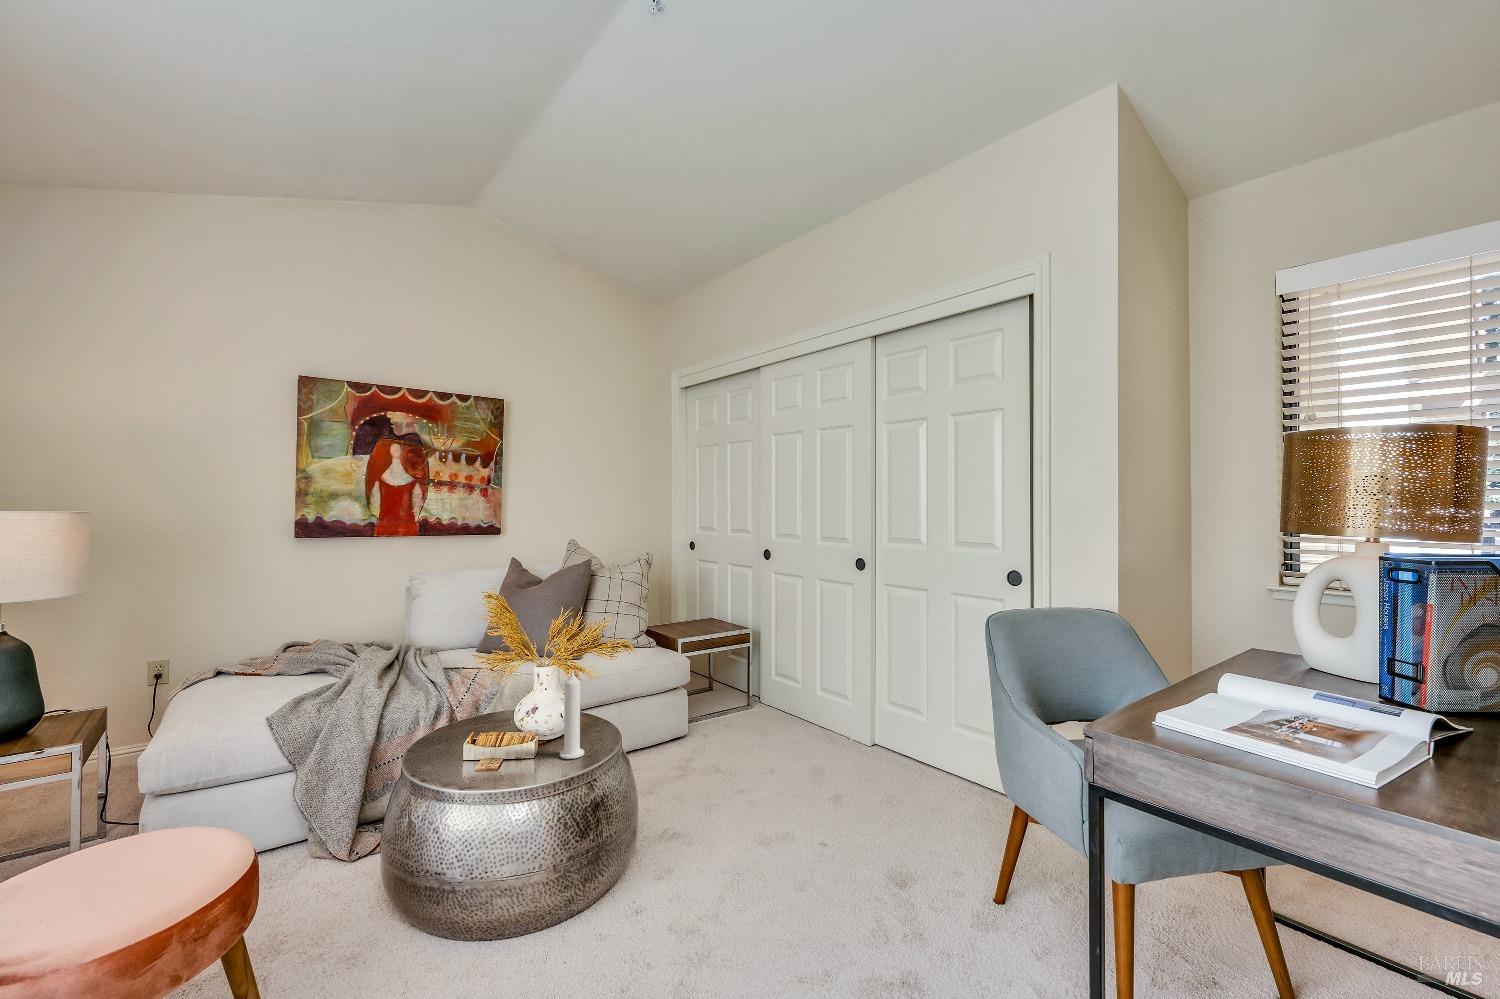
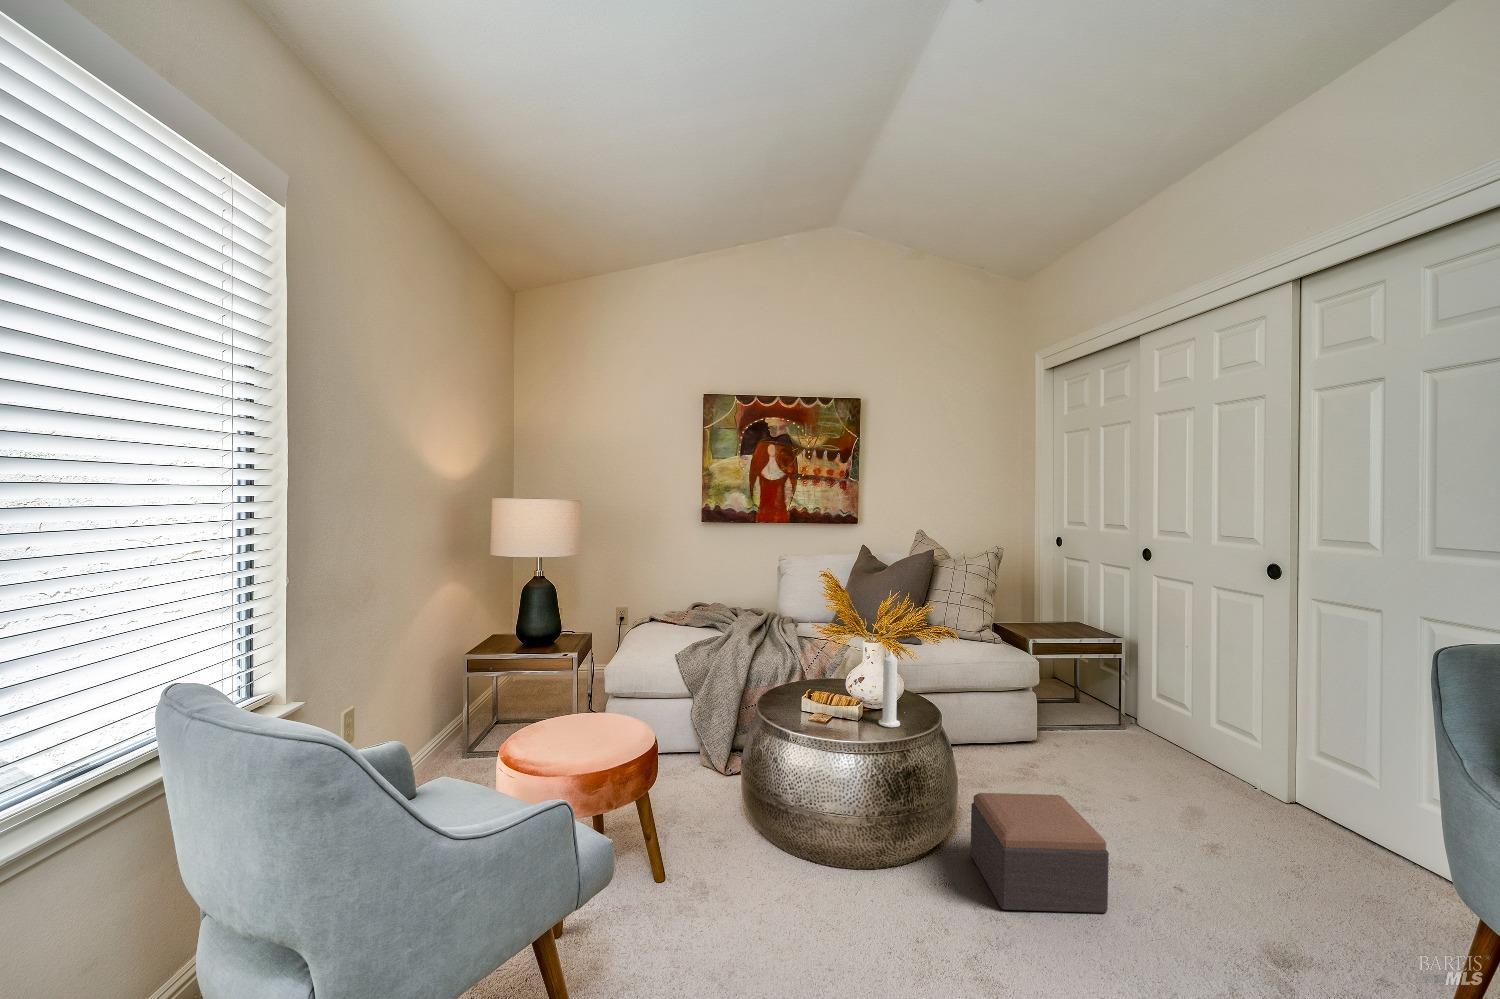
footstool: none [660,791,792,926] -> present [970,793,1109,913]

